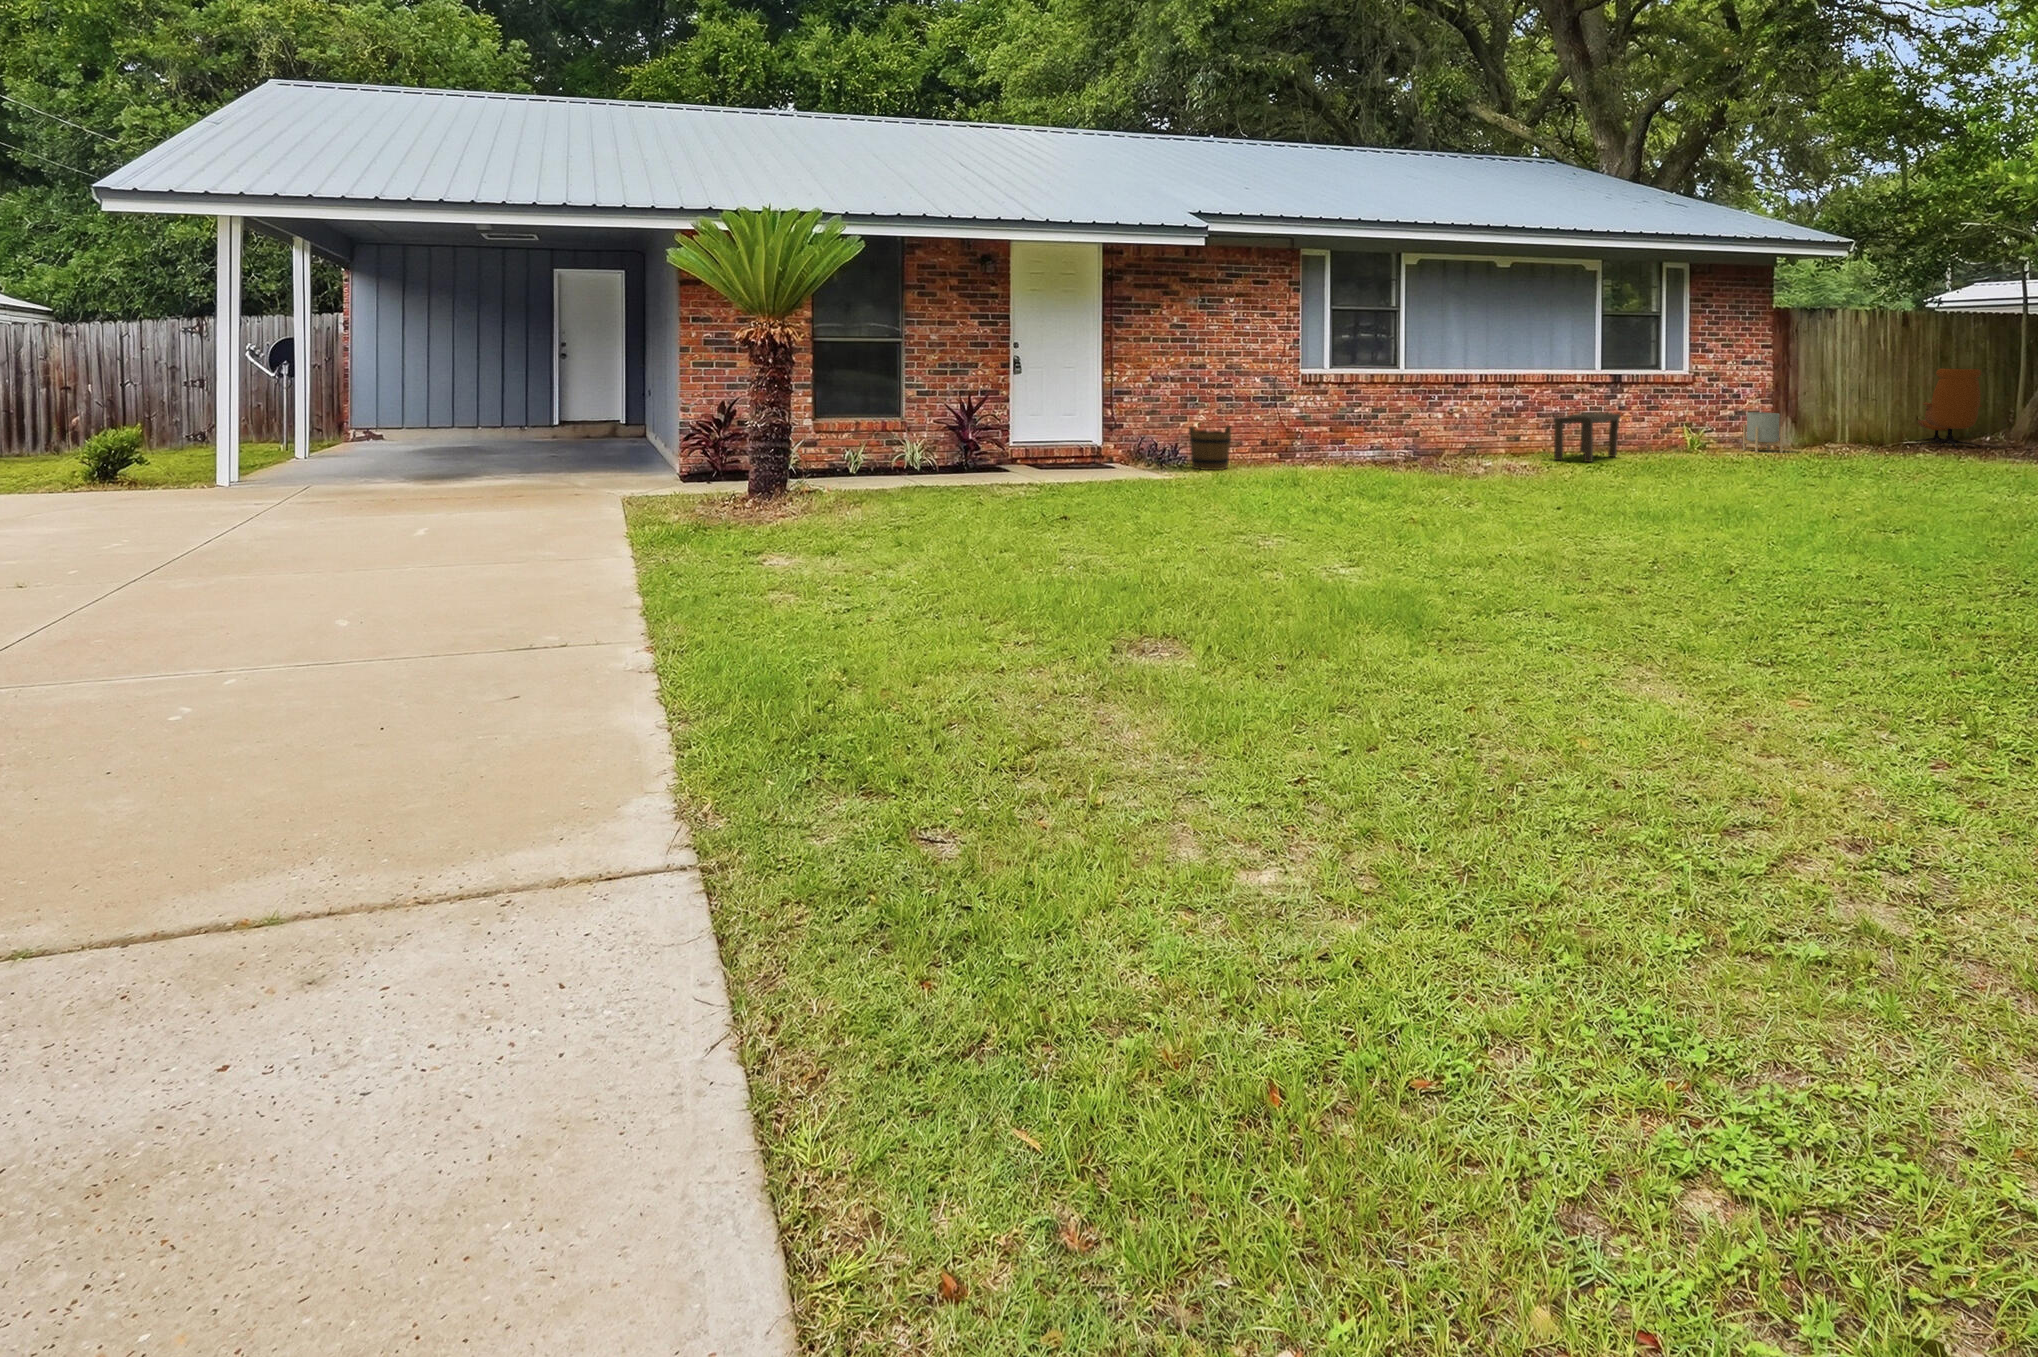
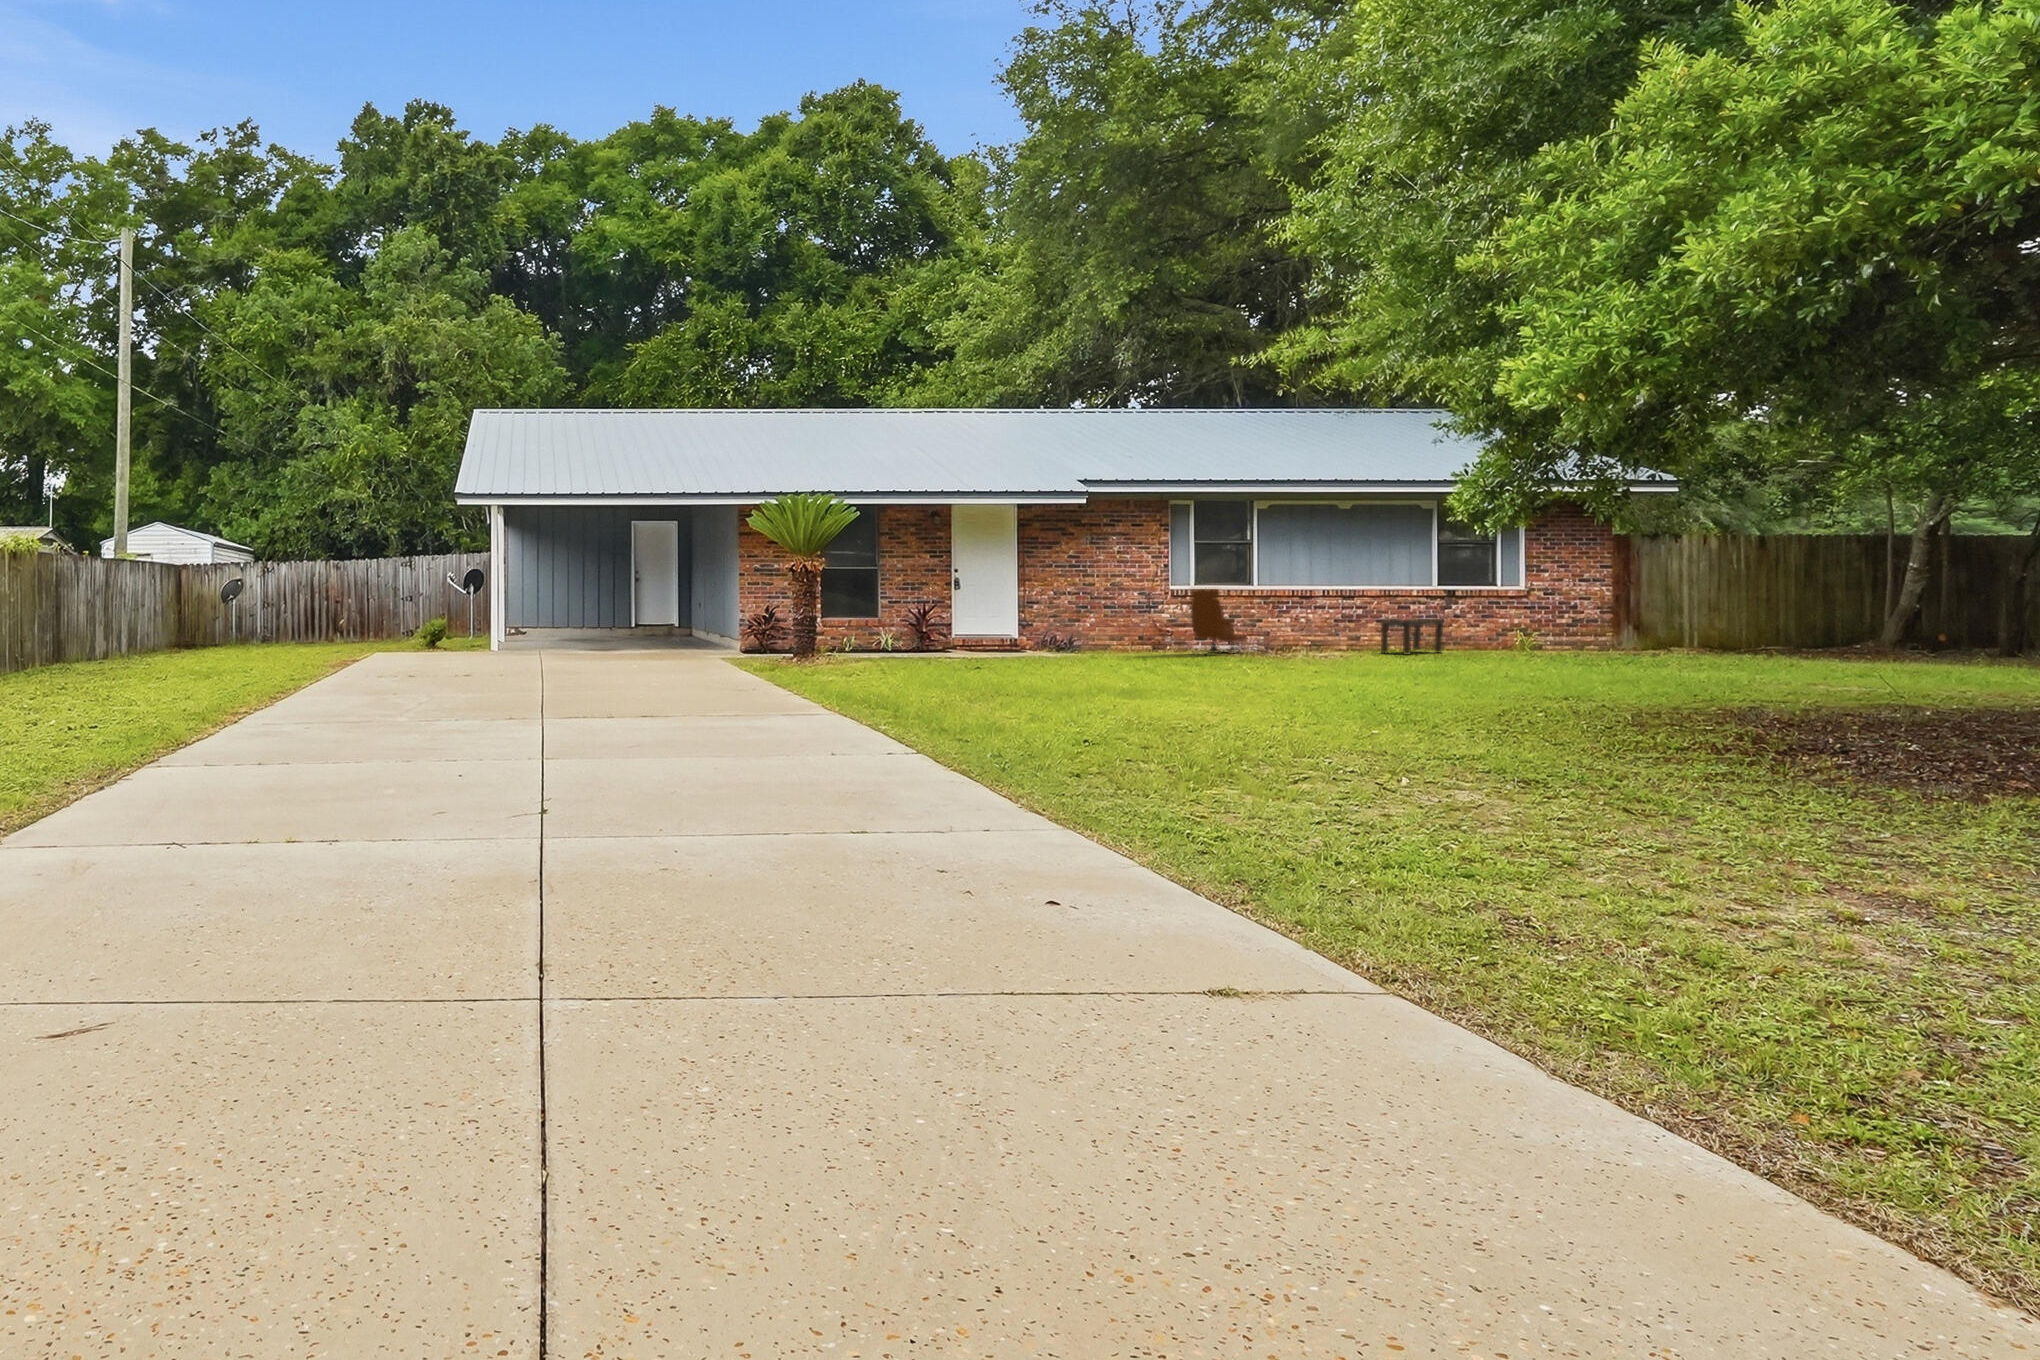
lounge chair: present [1916,369,1982,448] -> present [1190,589,1247,655]
planter: present [1743,412,1783,453] -> none [1575,620,1607,652]
bucket: present [1189,426,1231,470] -> none [1079,625,1112,654]

